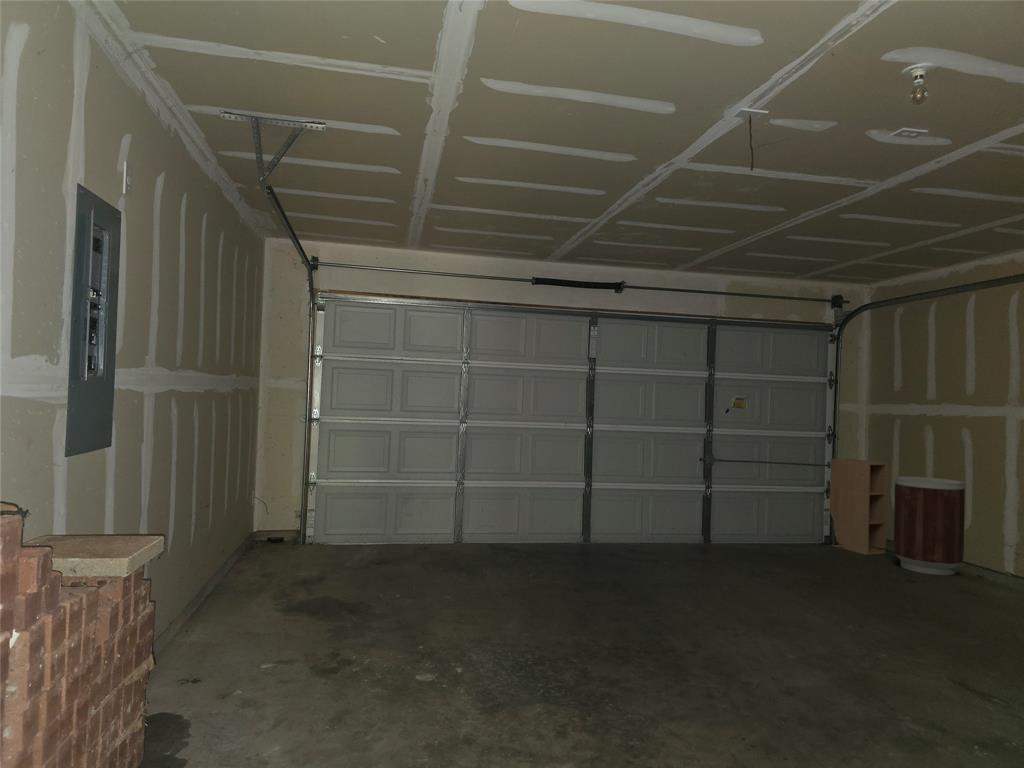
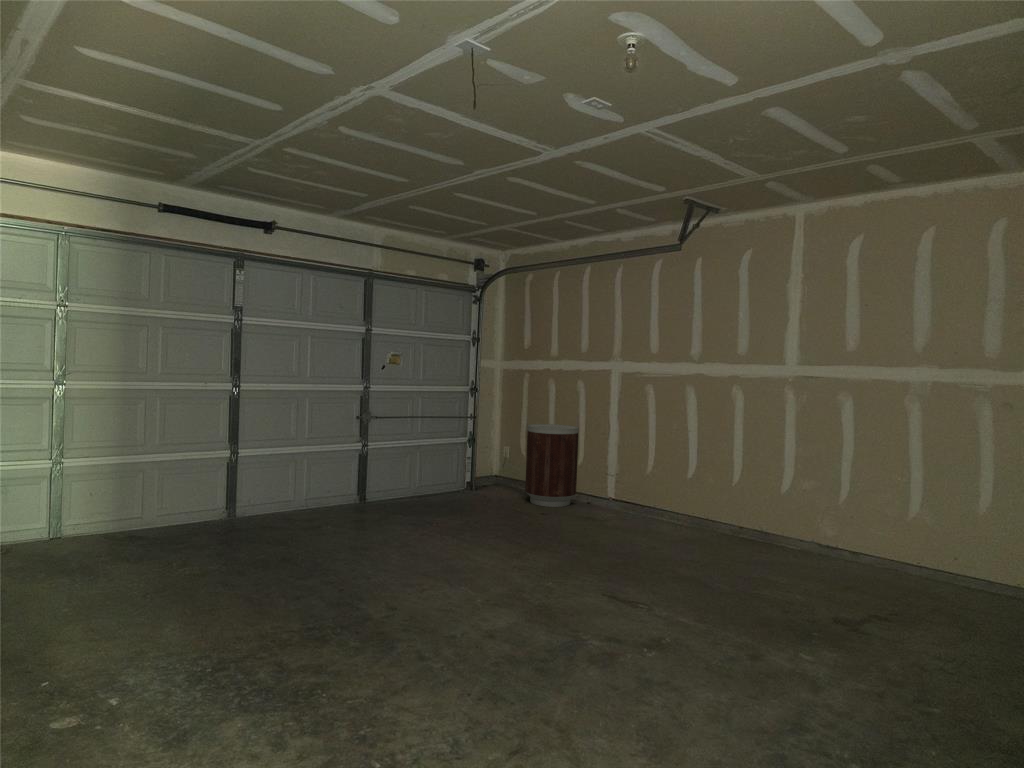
shelving unit: present [830,459,887,555] -> none [470,410,519,495]

